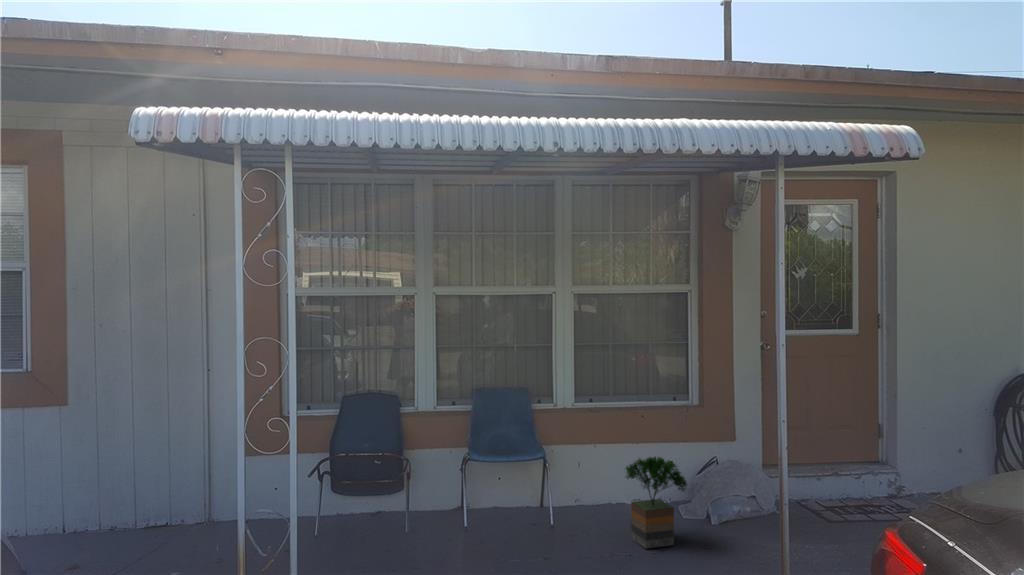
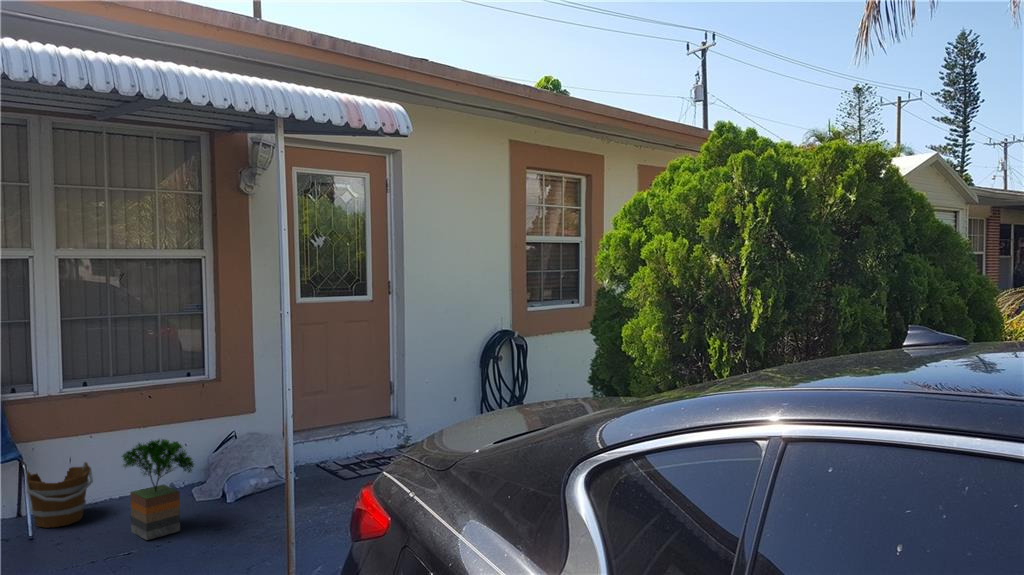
bucket: none [547,470,599,523] -> present [27,462,93,528]

